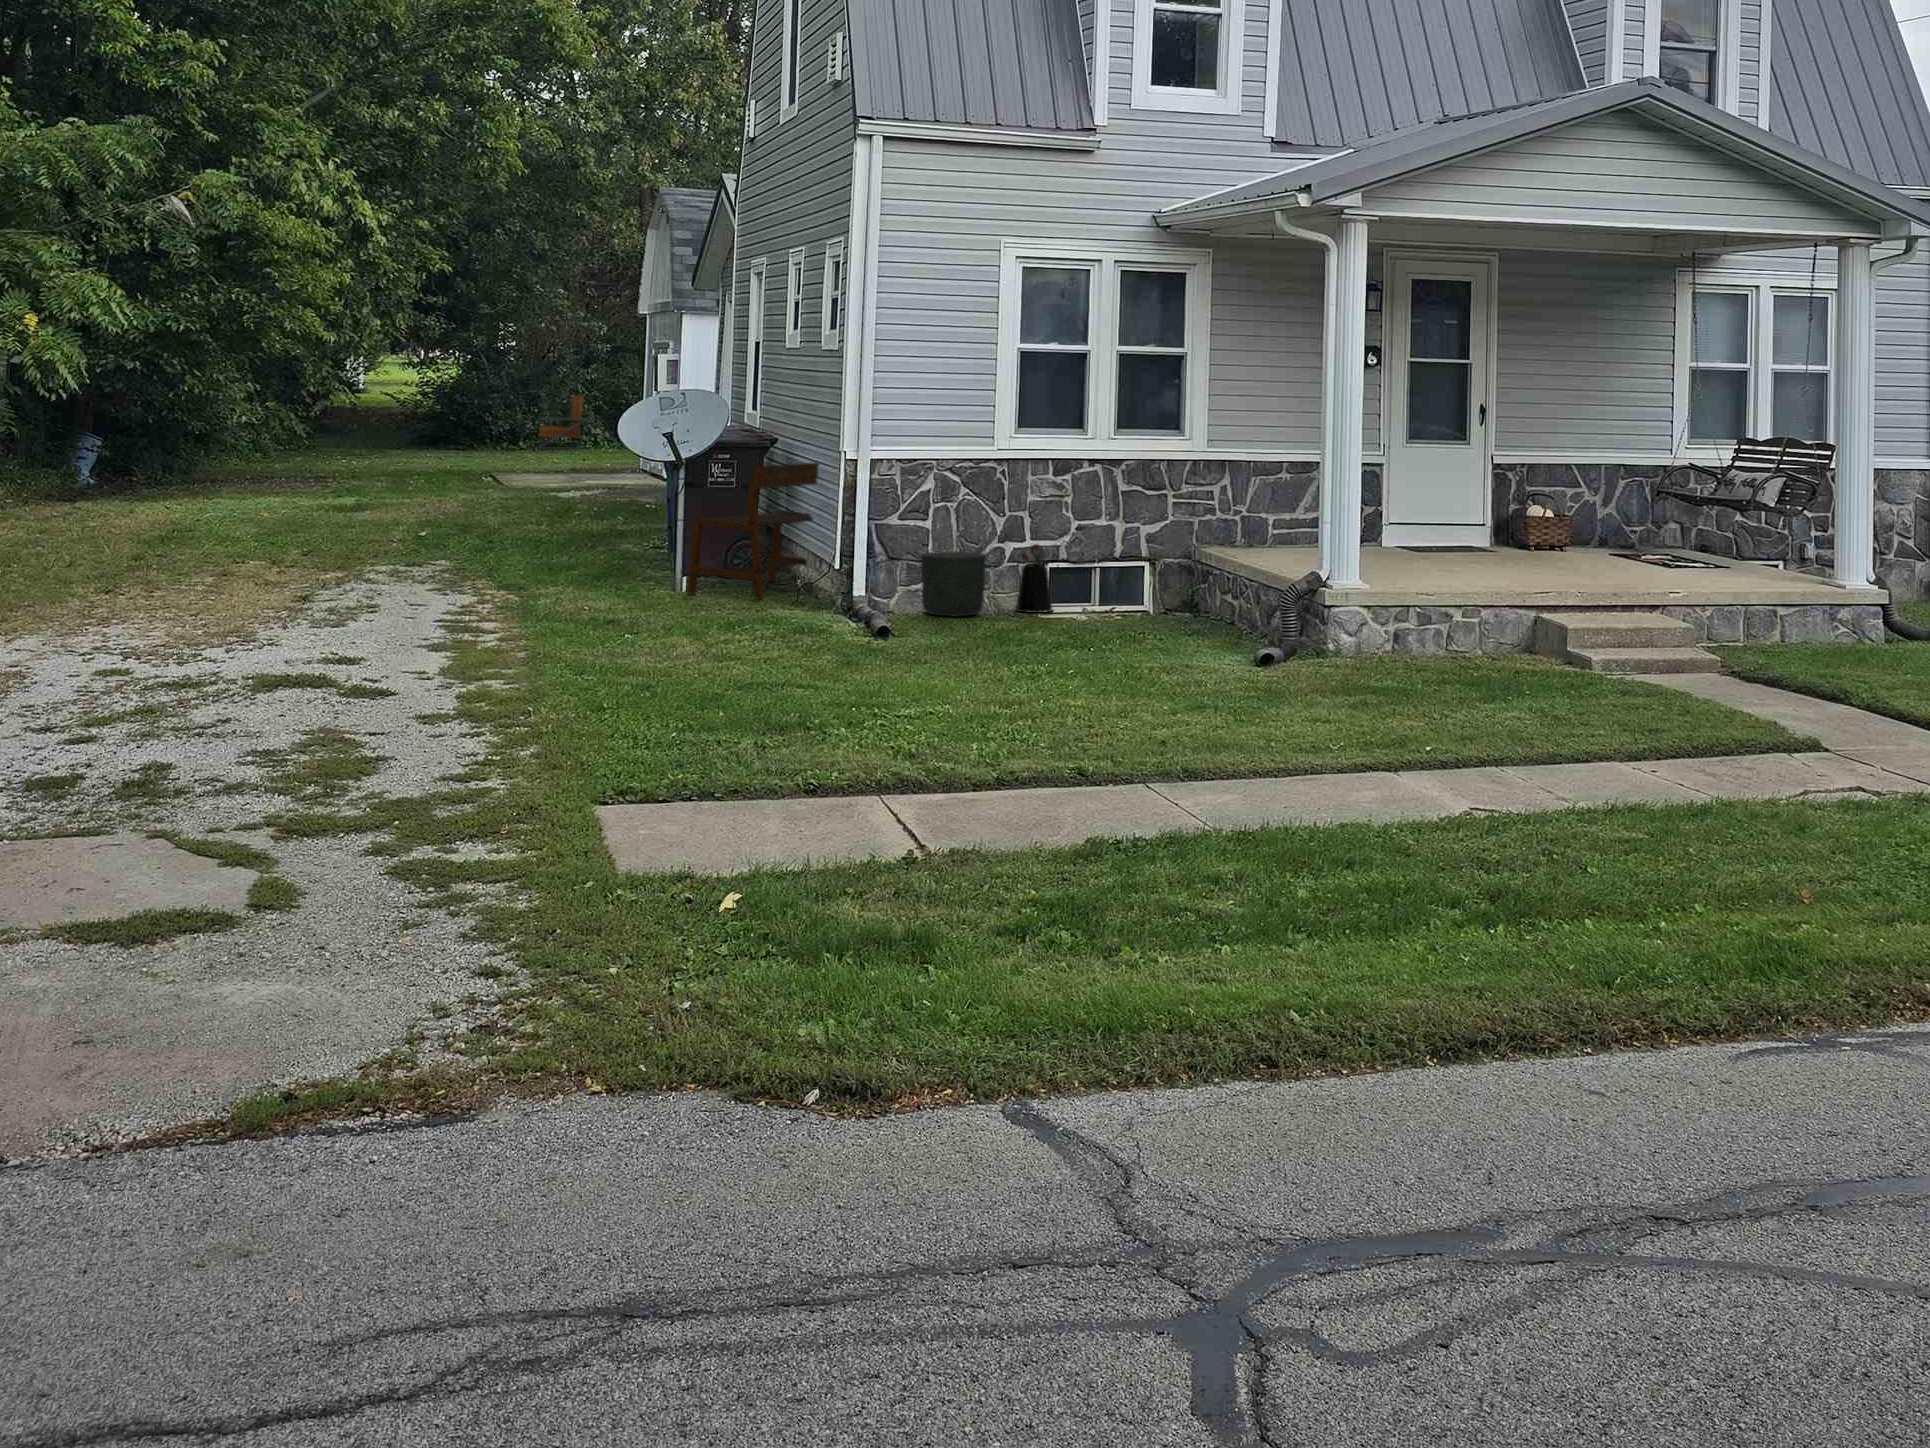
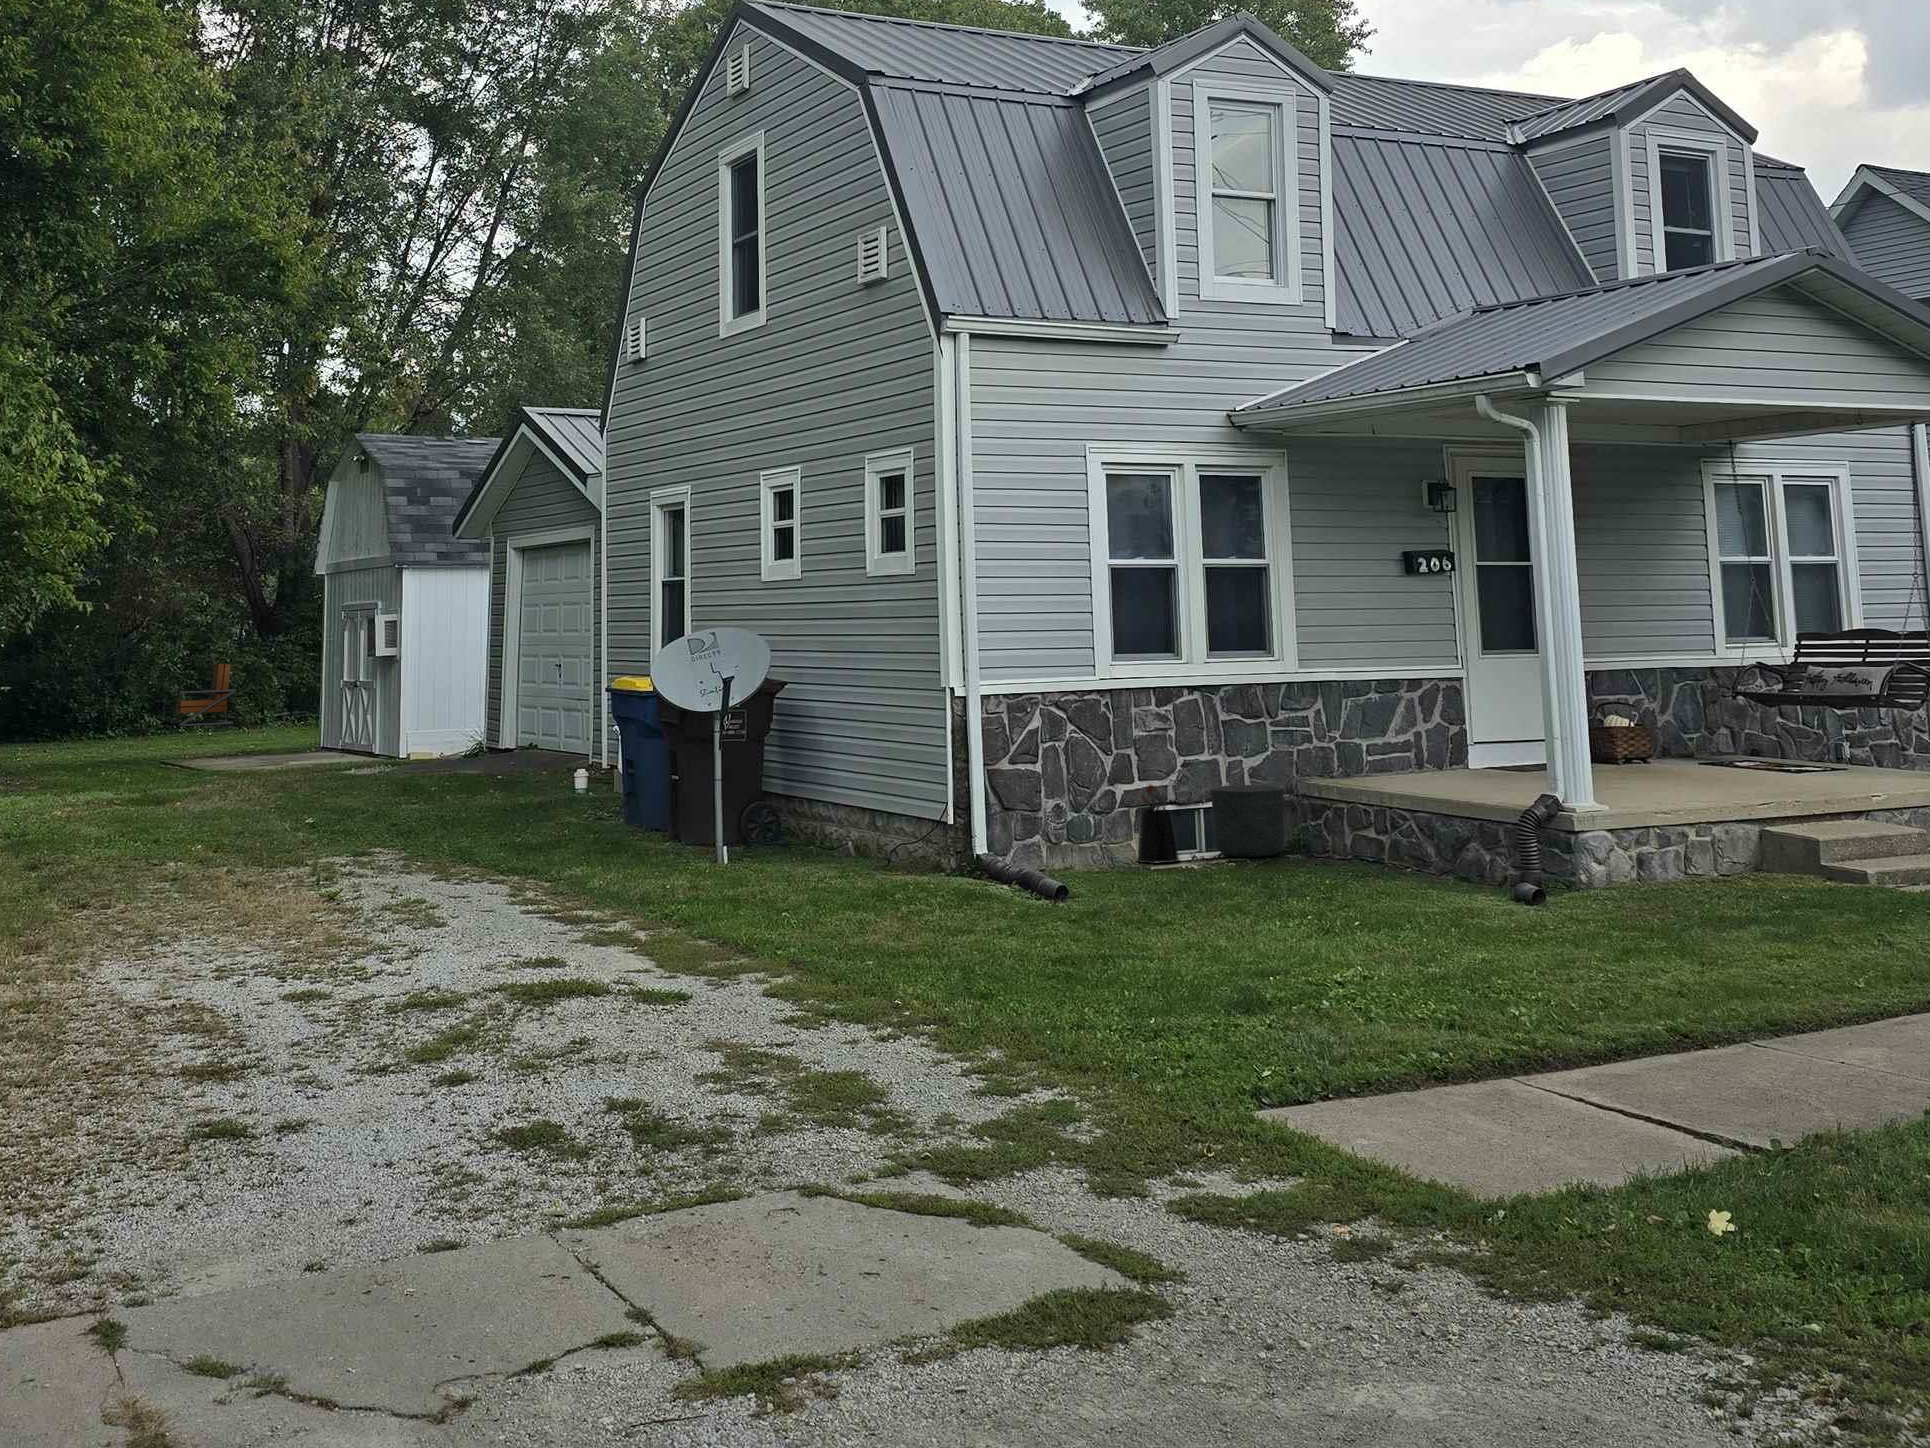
bench: present [687,463,819,599] -> none [743,704,880,869]
planter: present [921,551,987,616] -> present [1211,785,1284,857]

